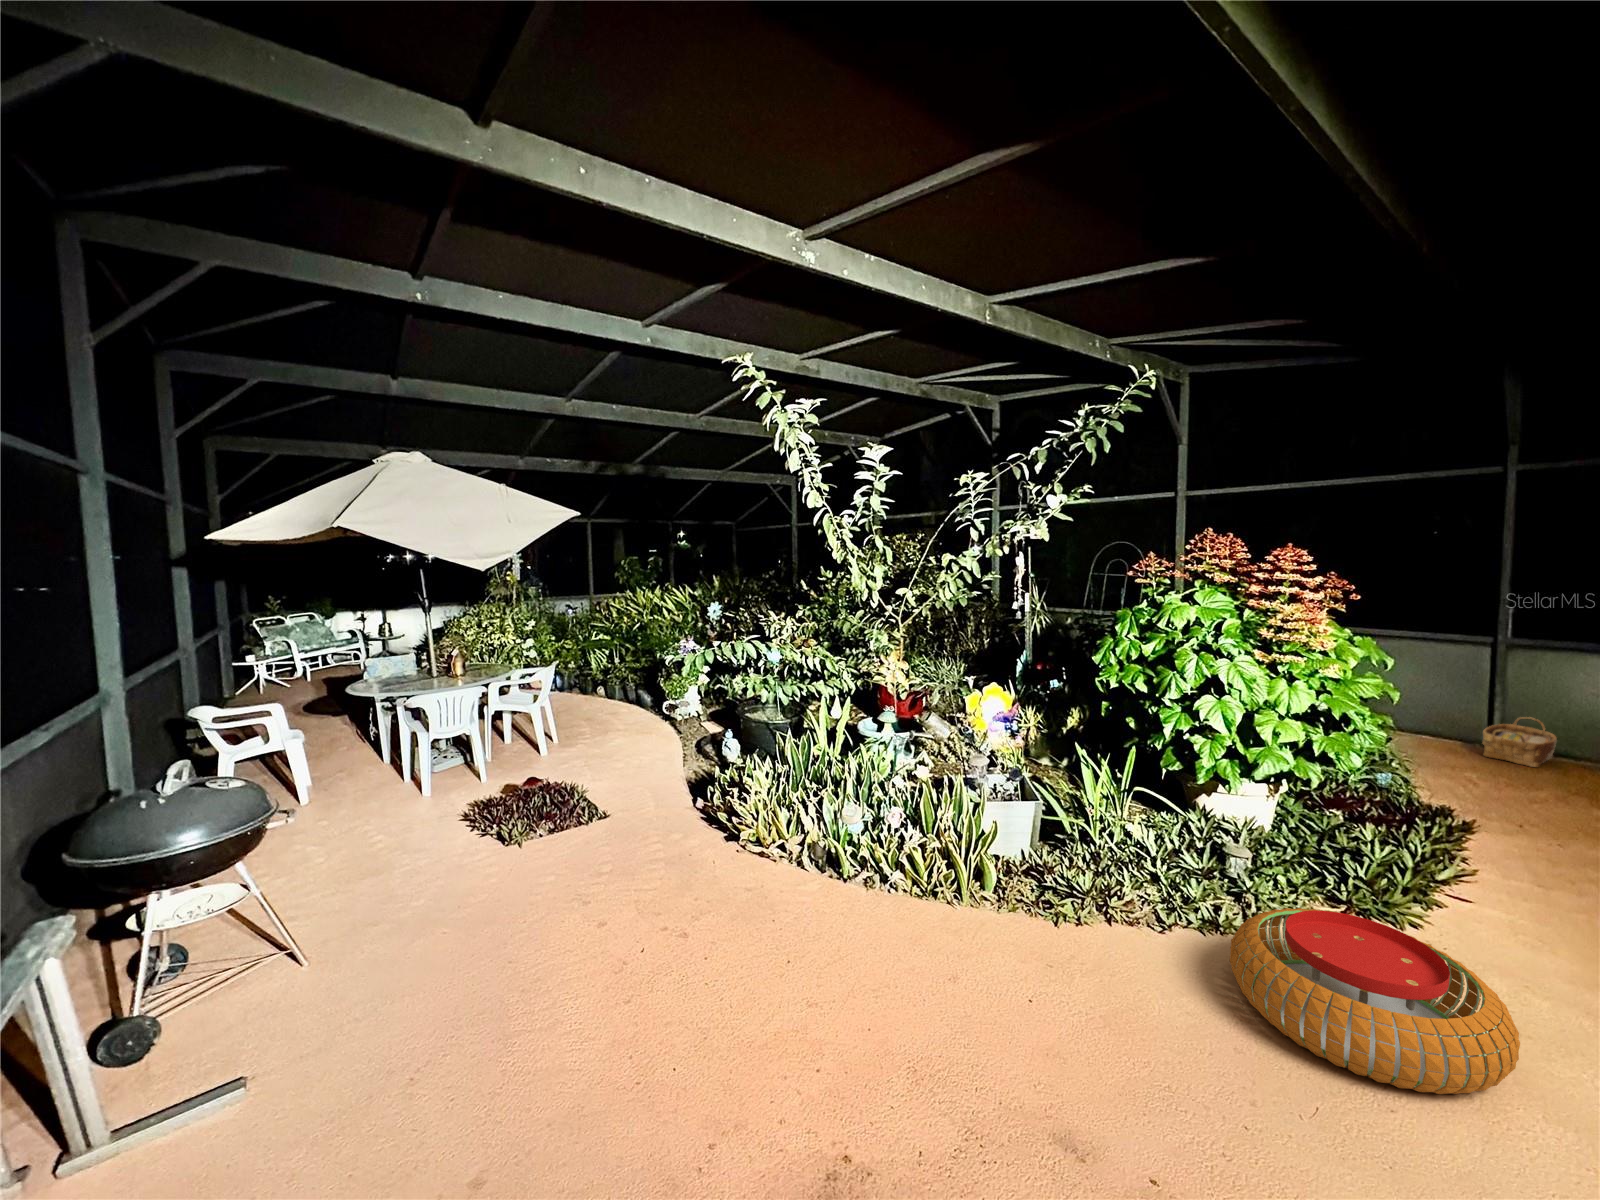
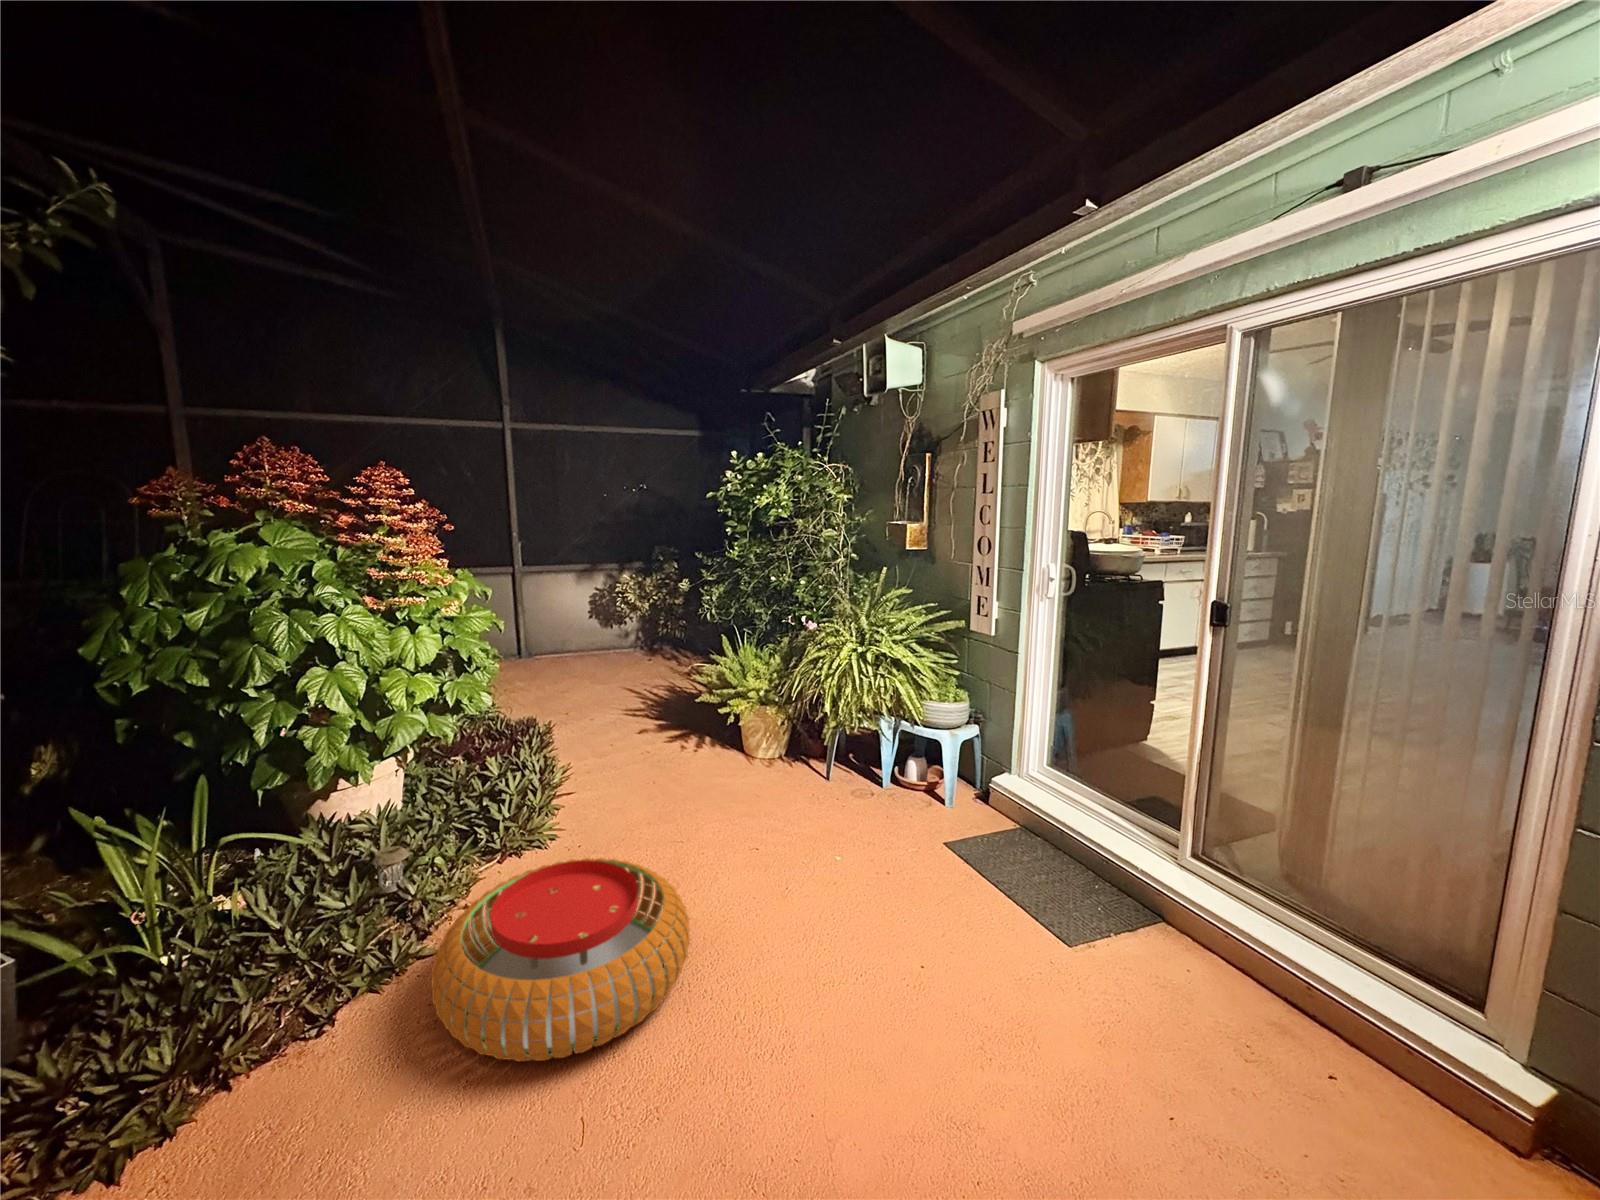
woven basket: present [1483,717,1557,767] -> none [521,626,563,665]

